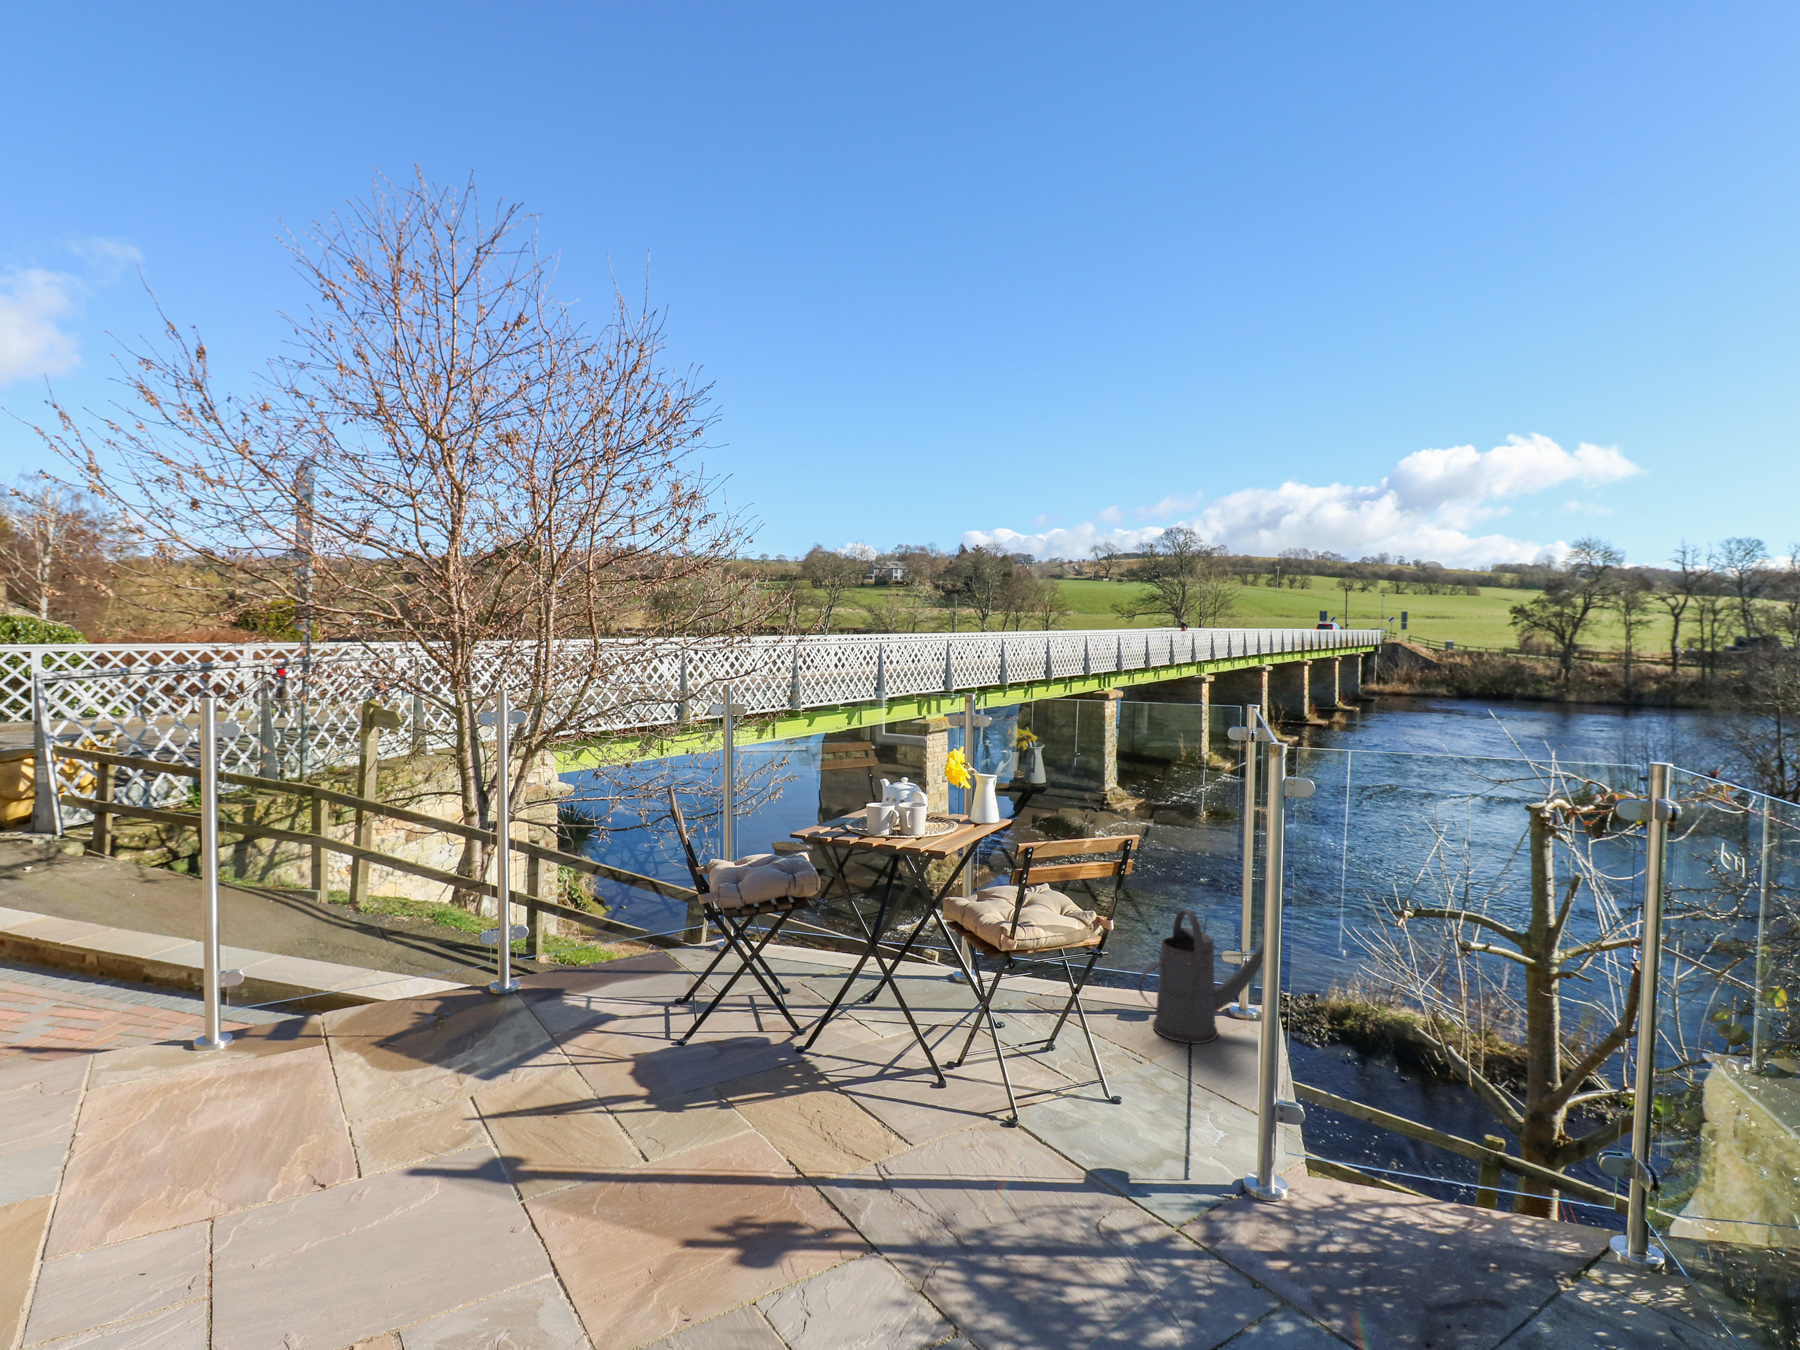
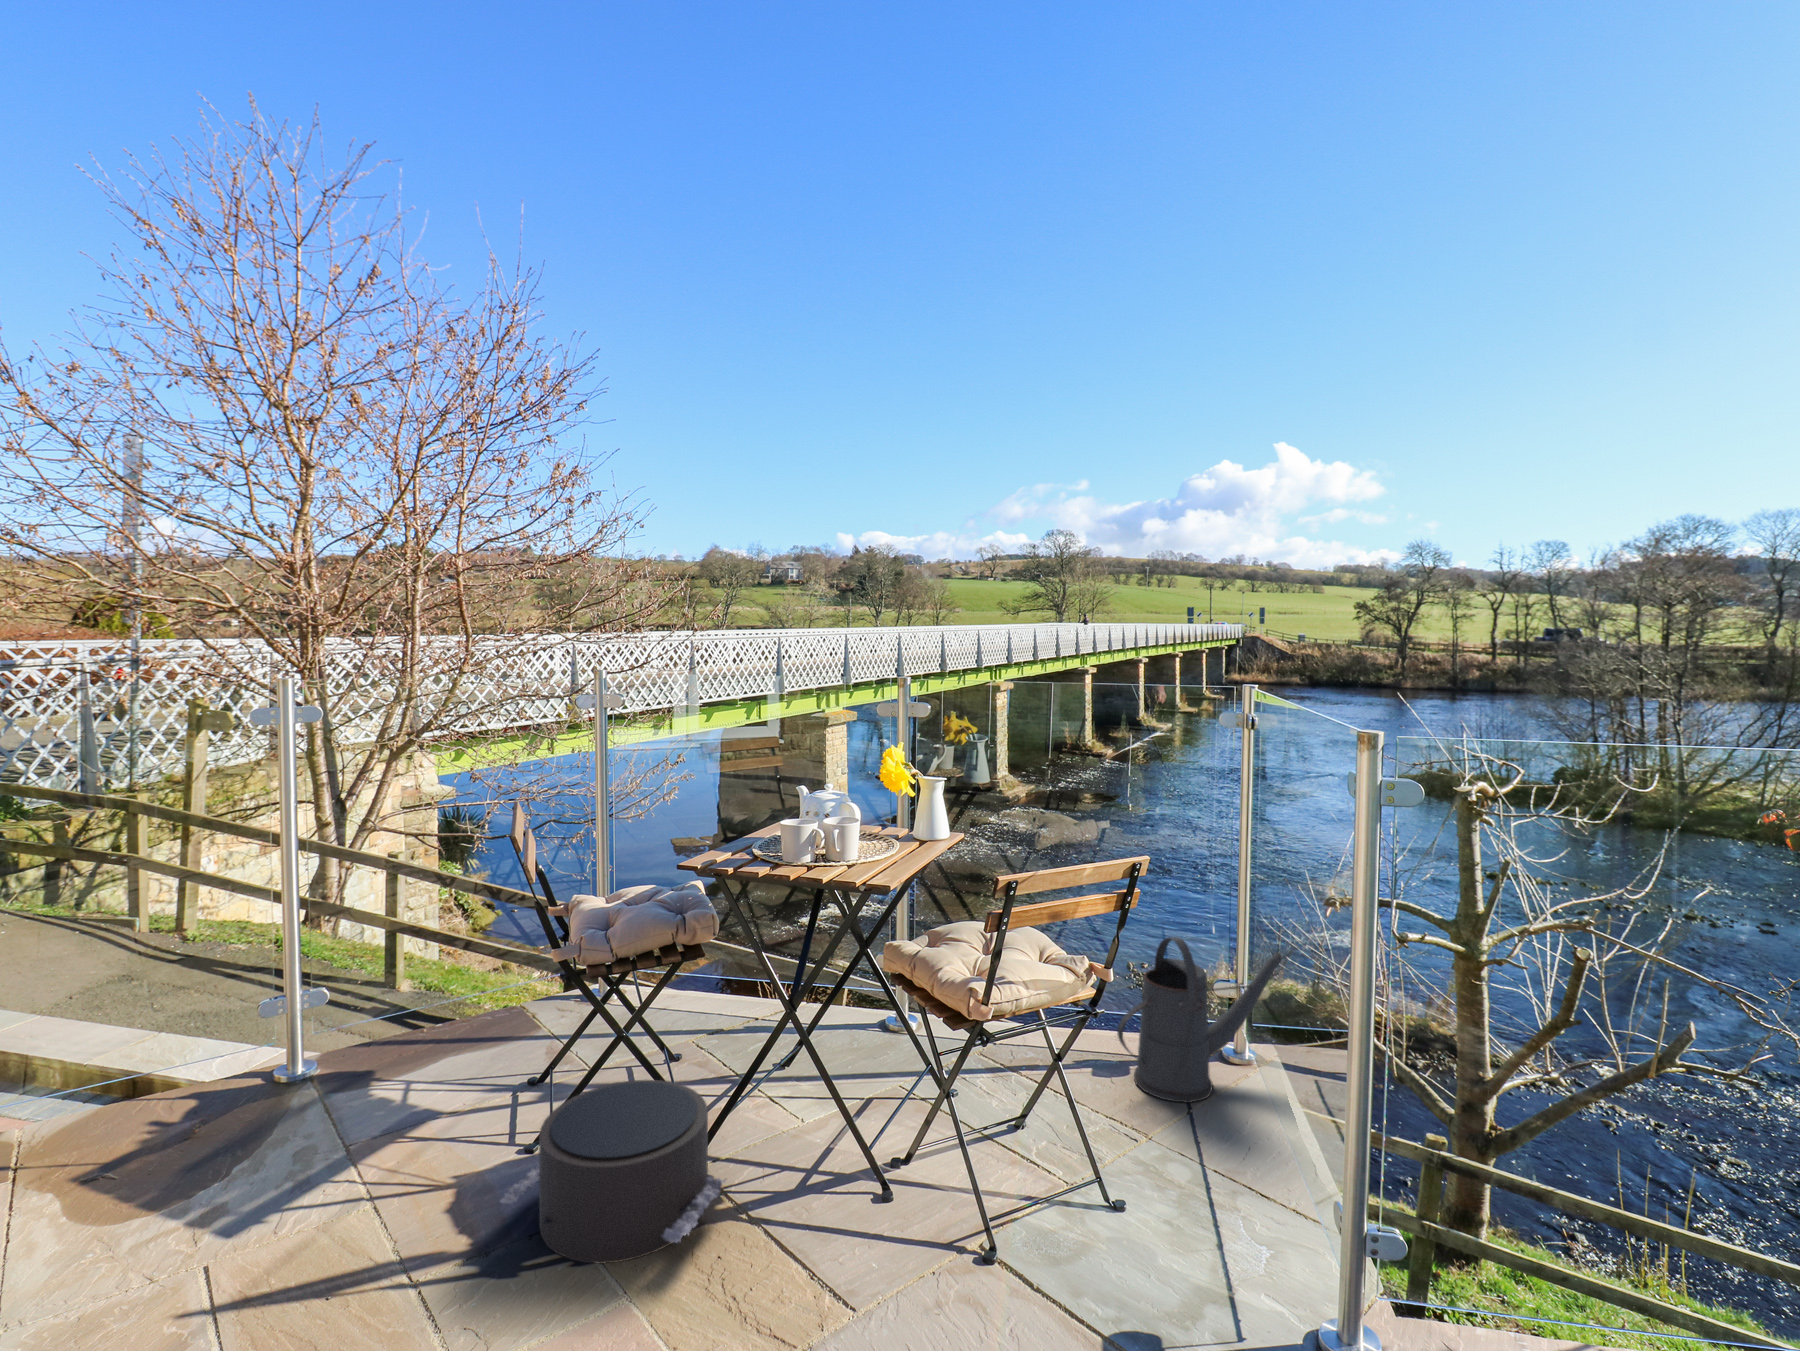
pouf: none [664,992,823,1108] -> present [500,1080,726,1263]

